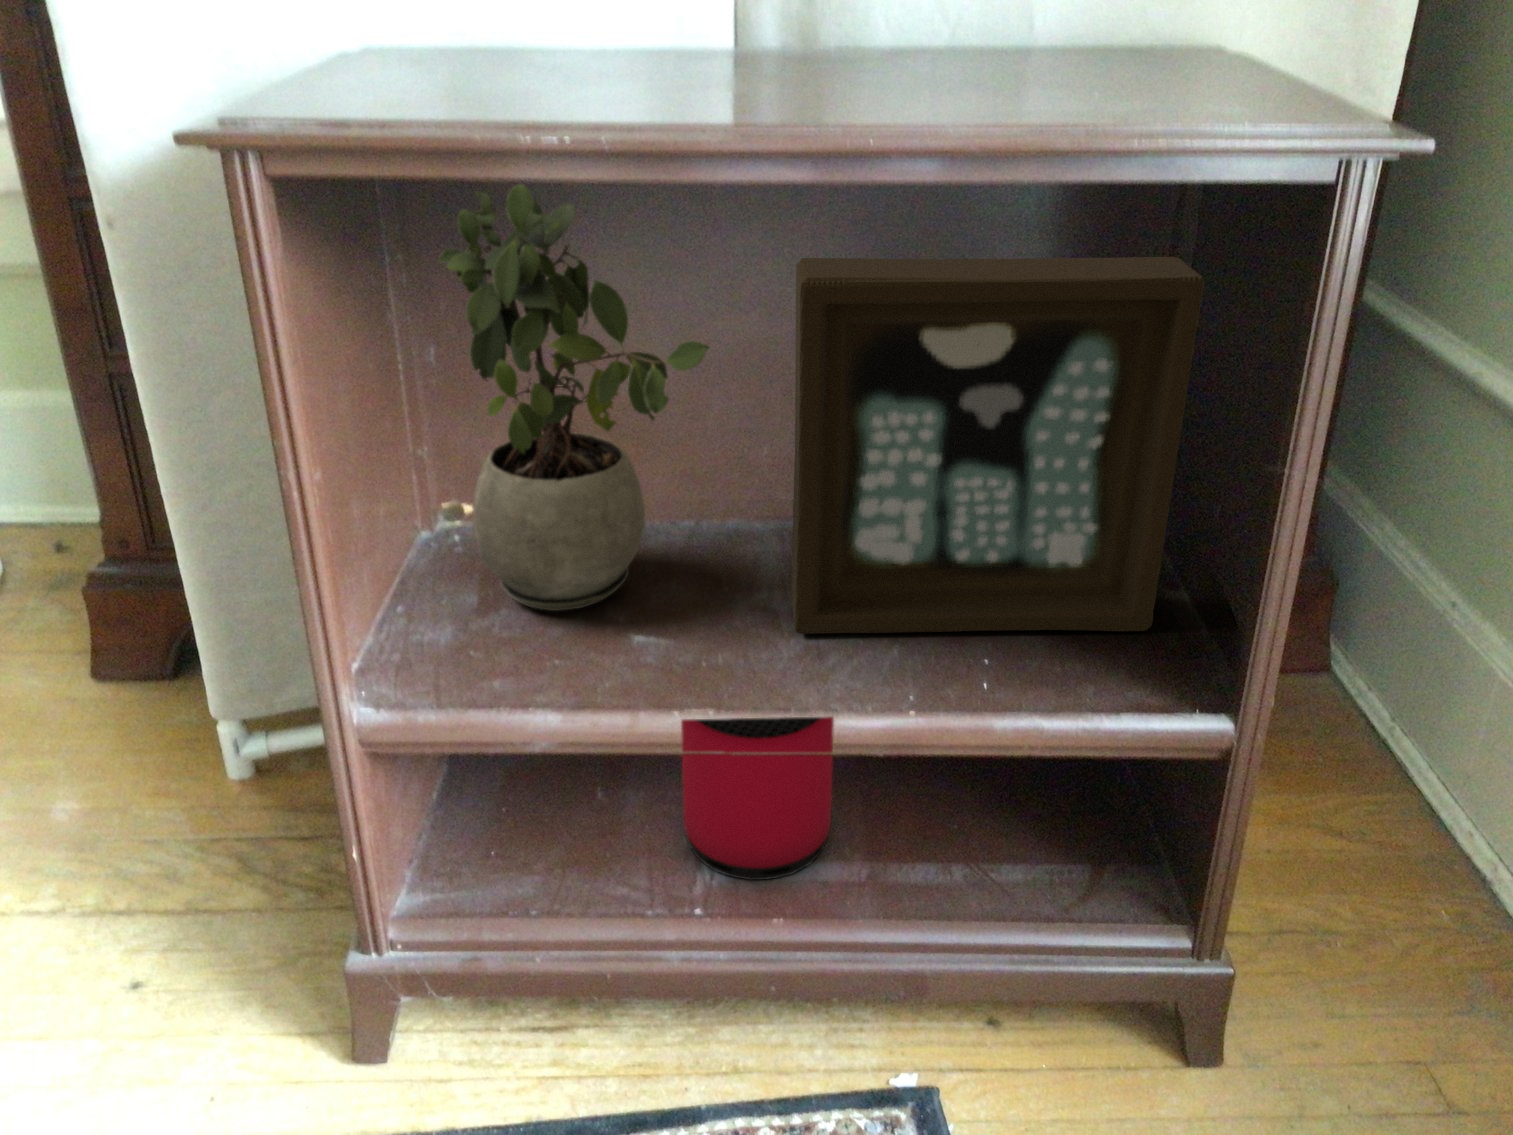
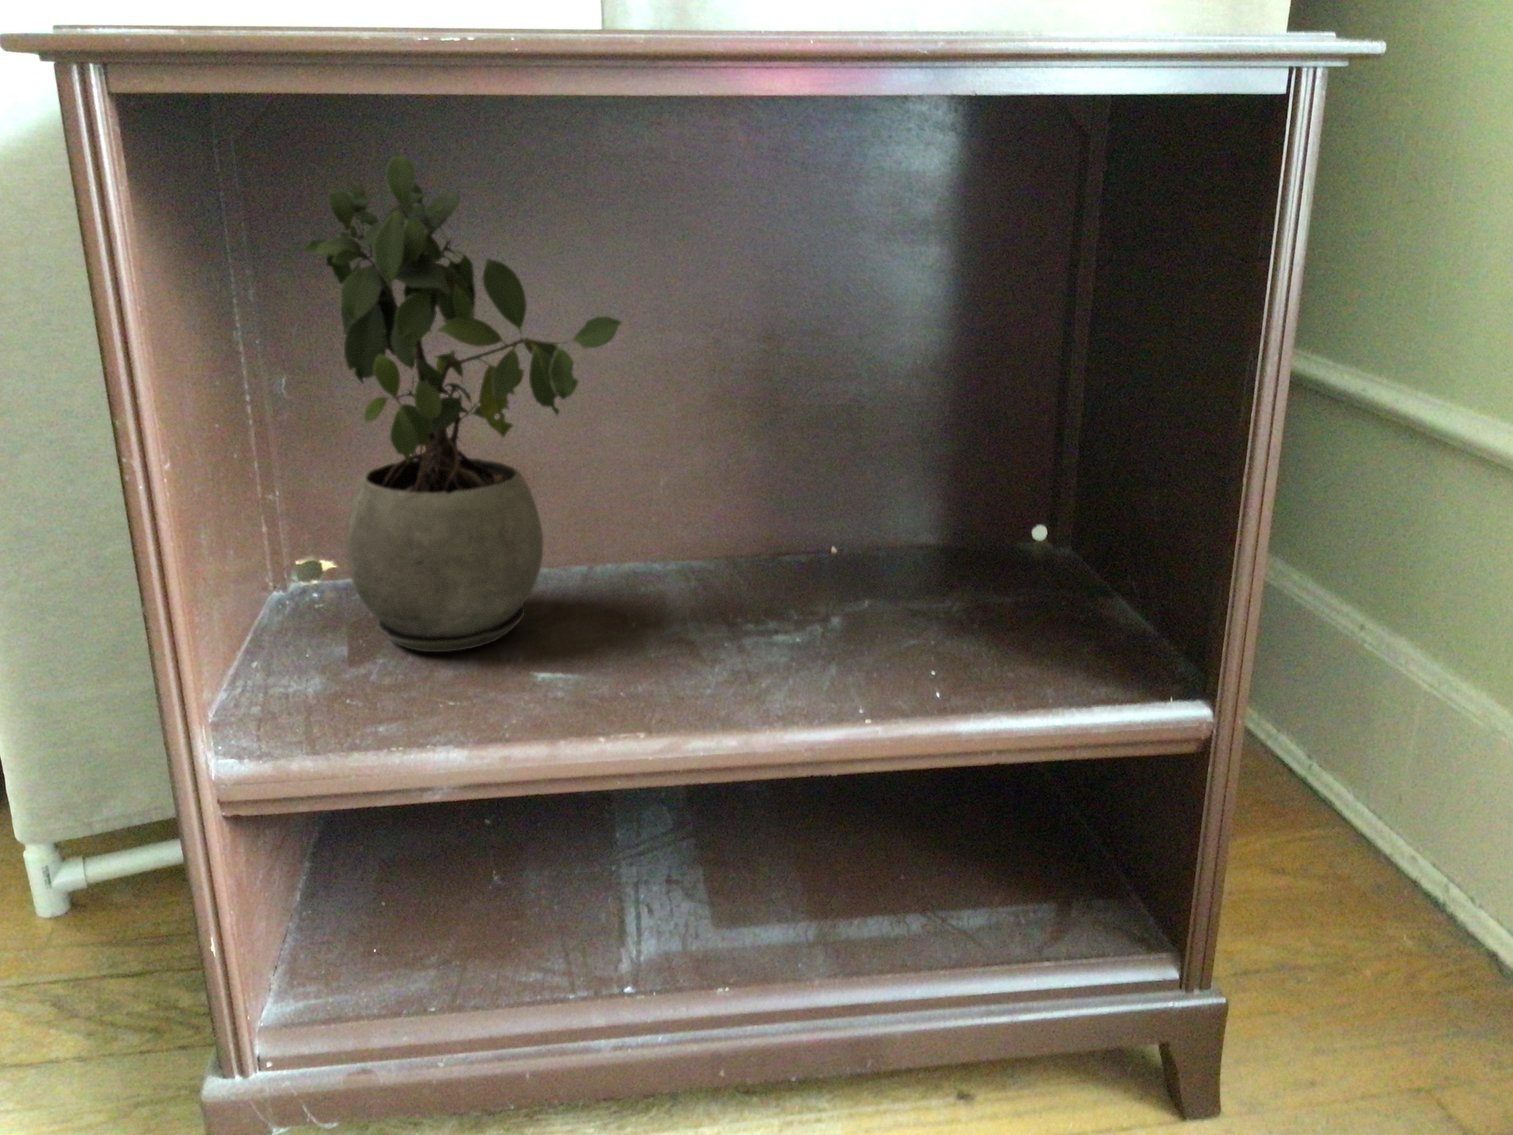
picture frame: present [791,257,1205,634] -> none [706,233,1134,656]
speaker: present [681,716,834,880] -> none [594,706,765,953]

